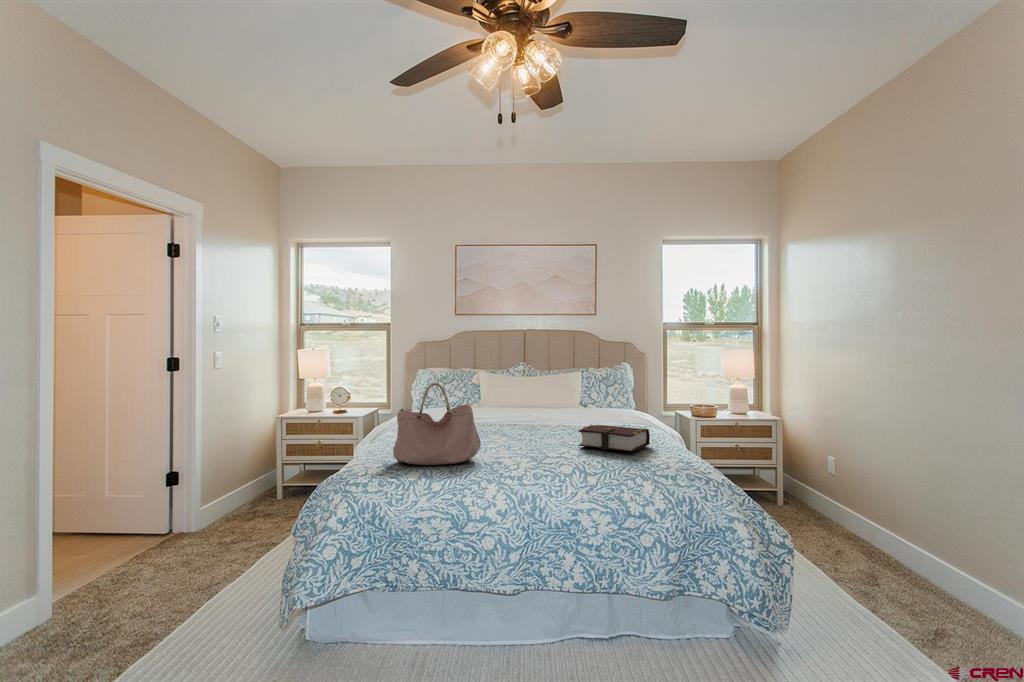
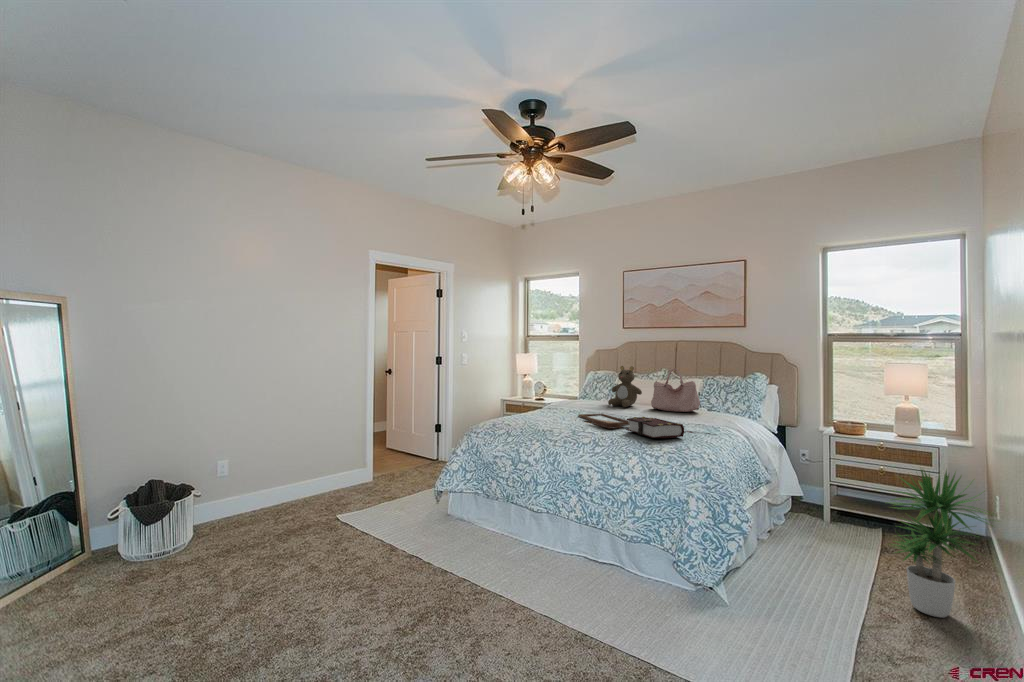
teddy bear: none [485,360,528,415] -> present [608,366,642,407]
handbag: present [393,383,481,465] -> present [651,368,700,412]
tray: none [487,413,573,447] -> present [578,405,629,429]
potted plant: none [830,441,932,586] -> present [891,470,987,618]

